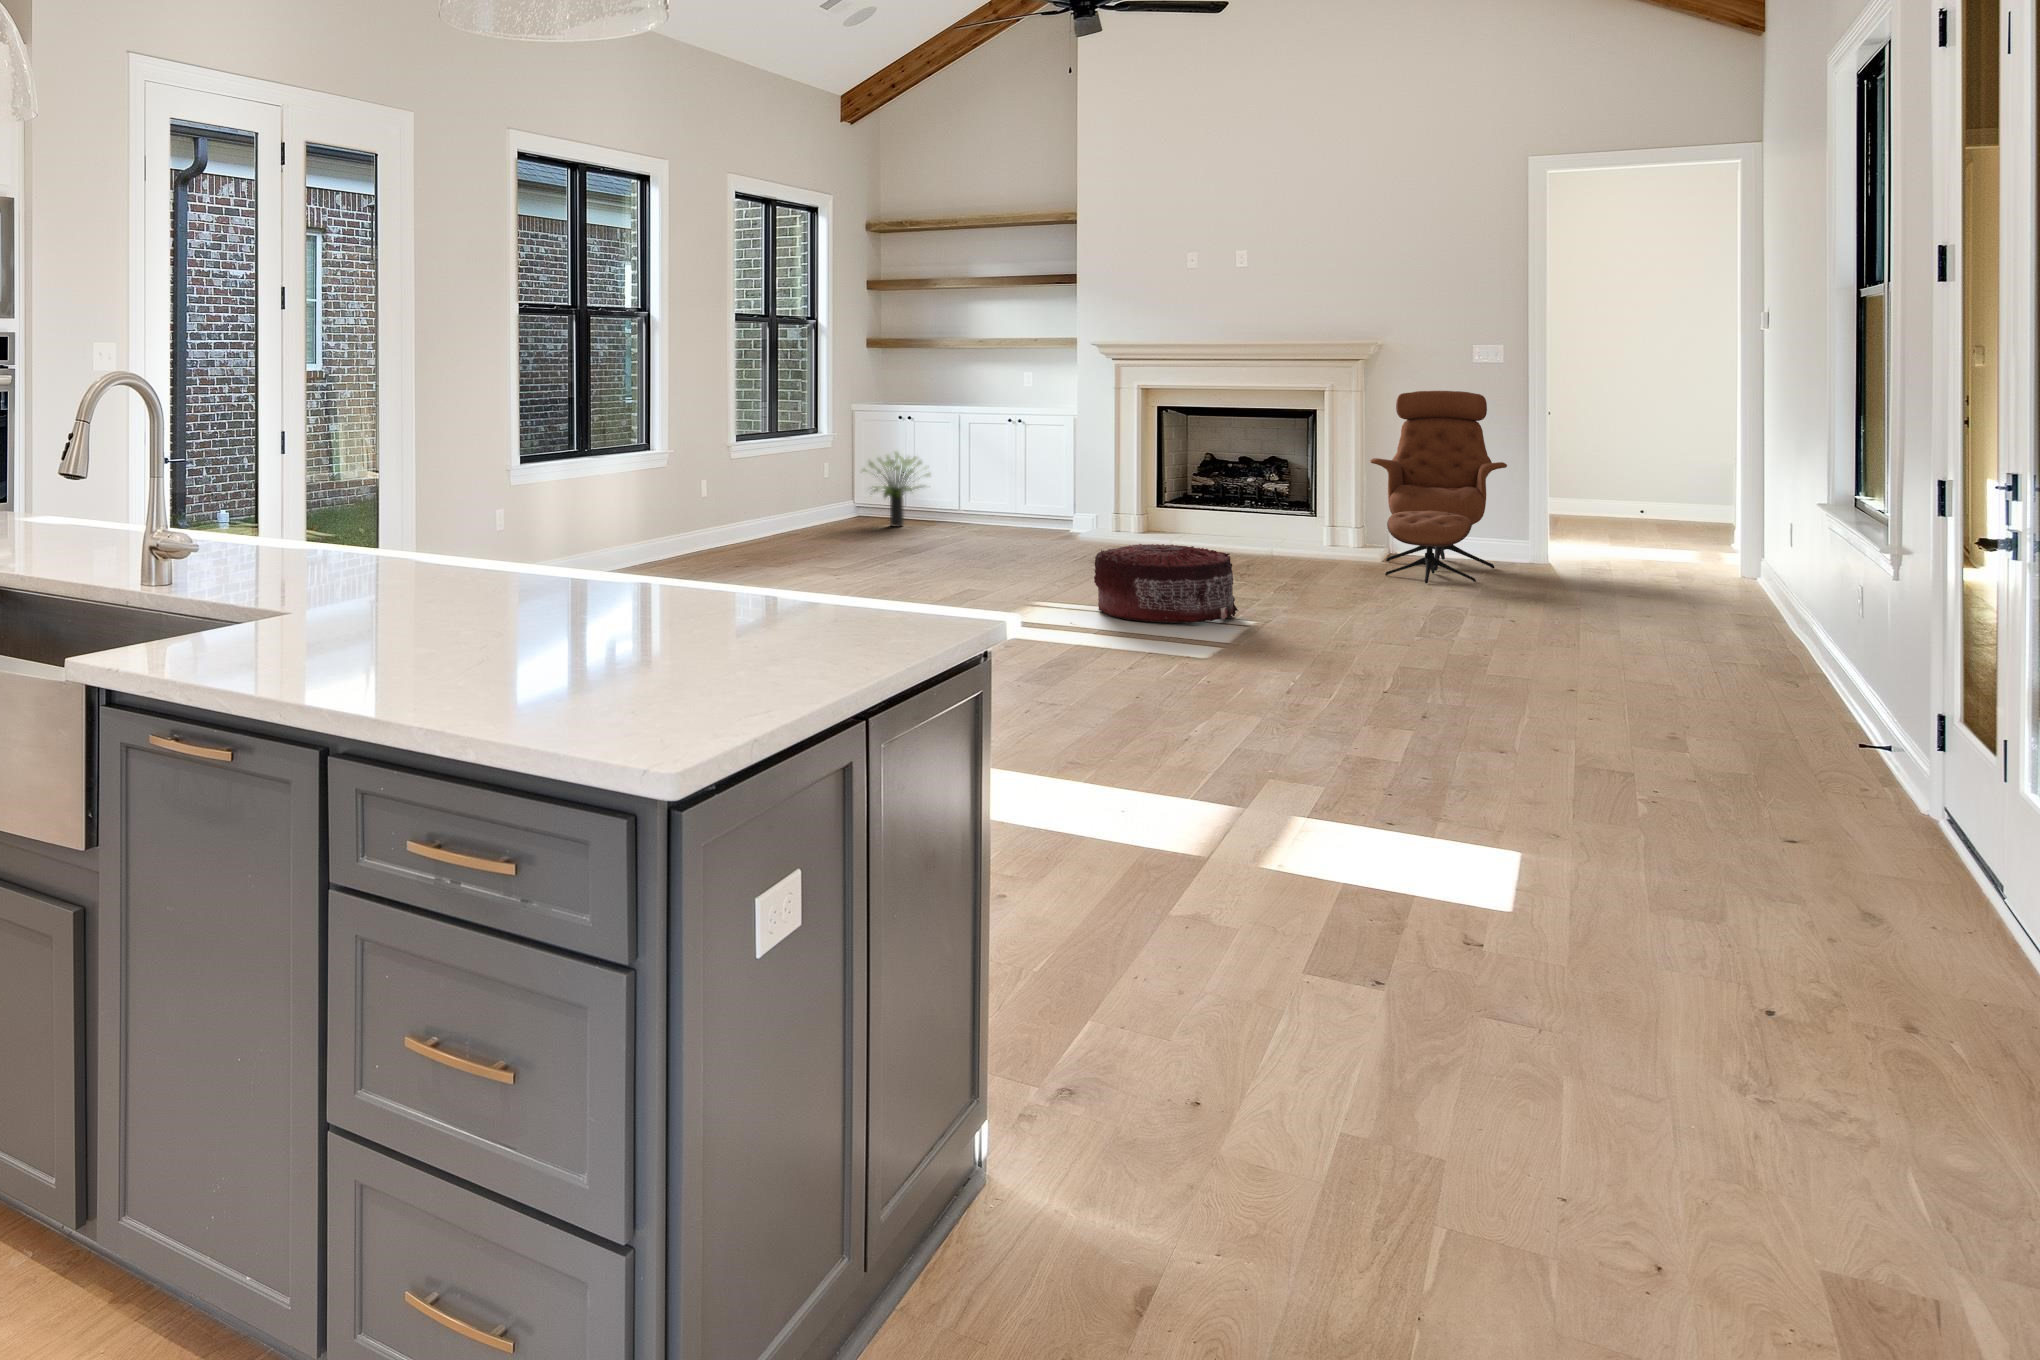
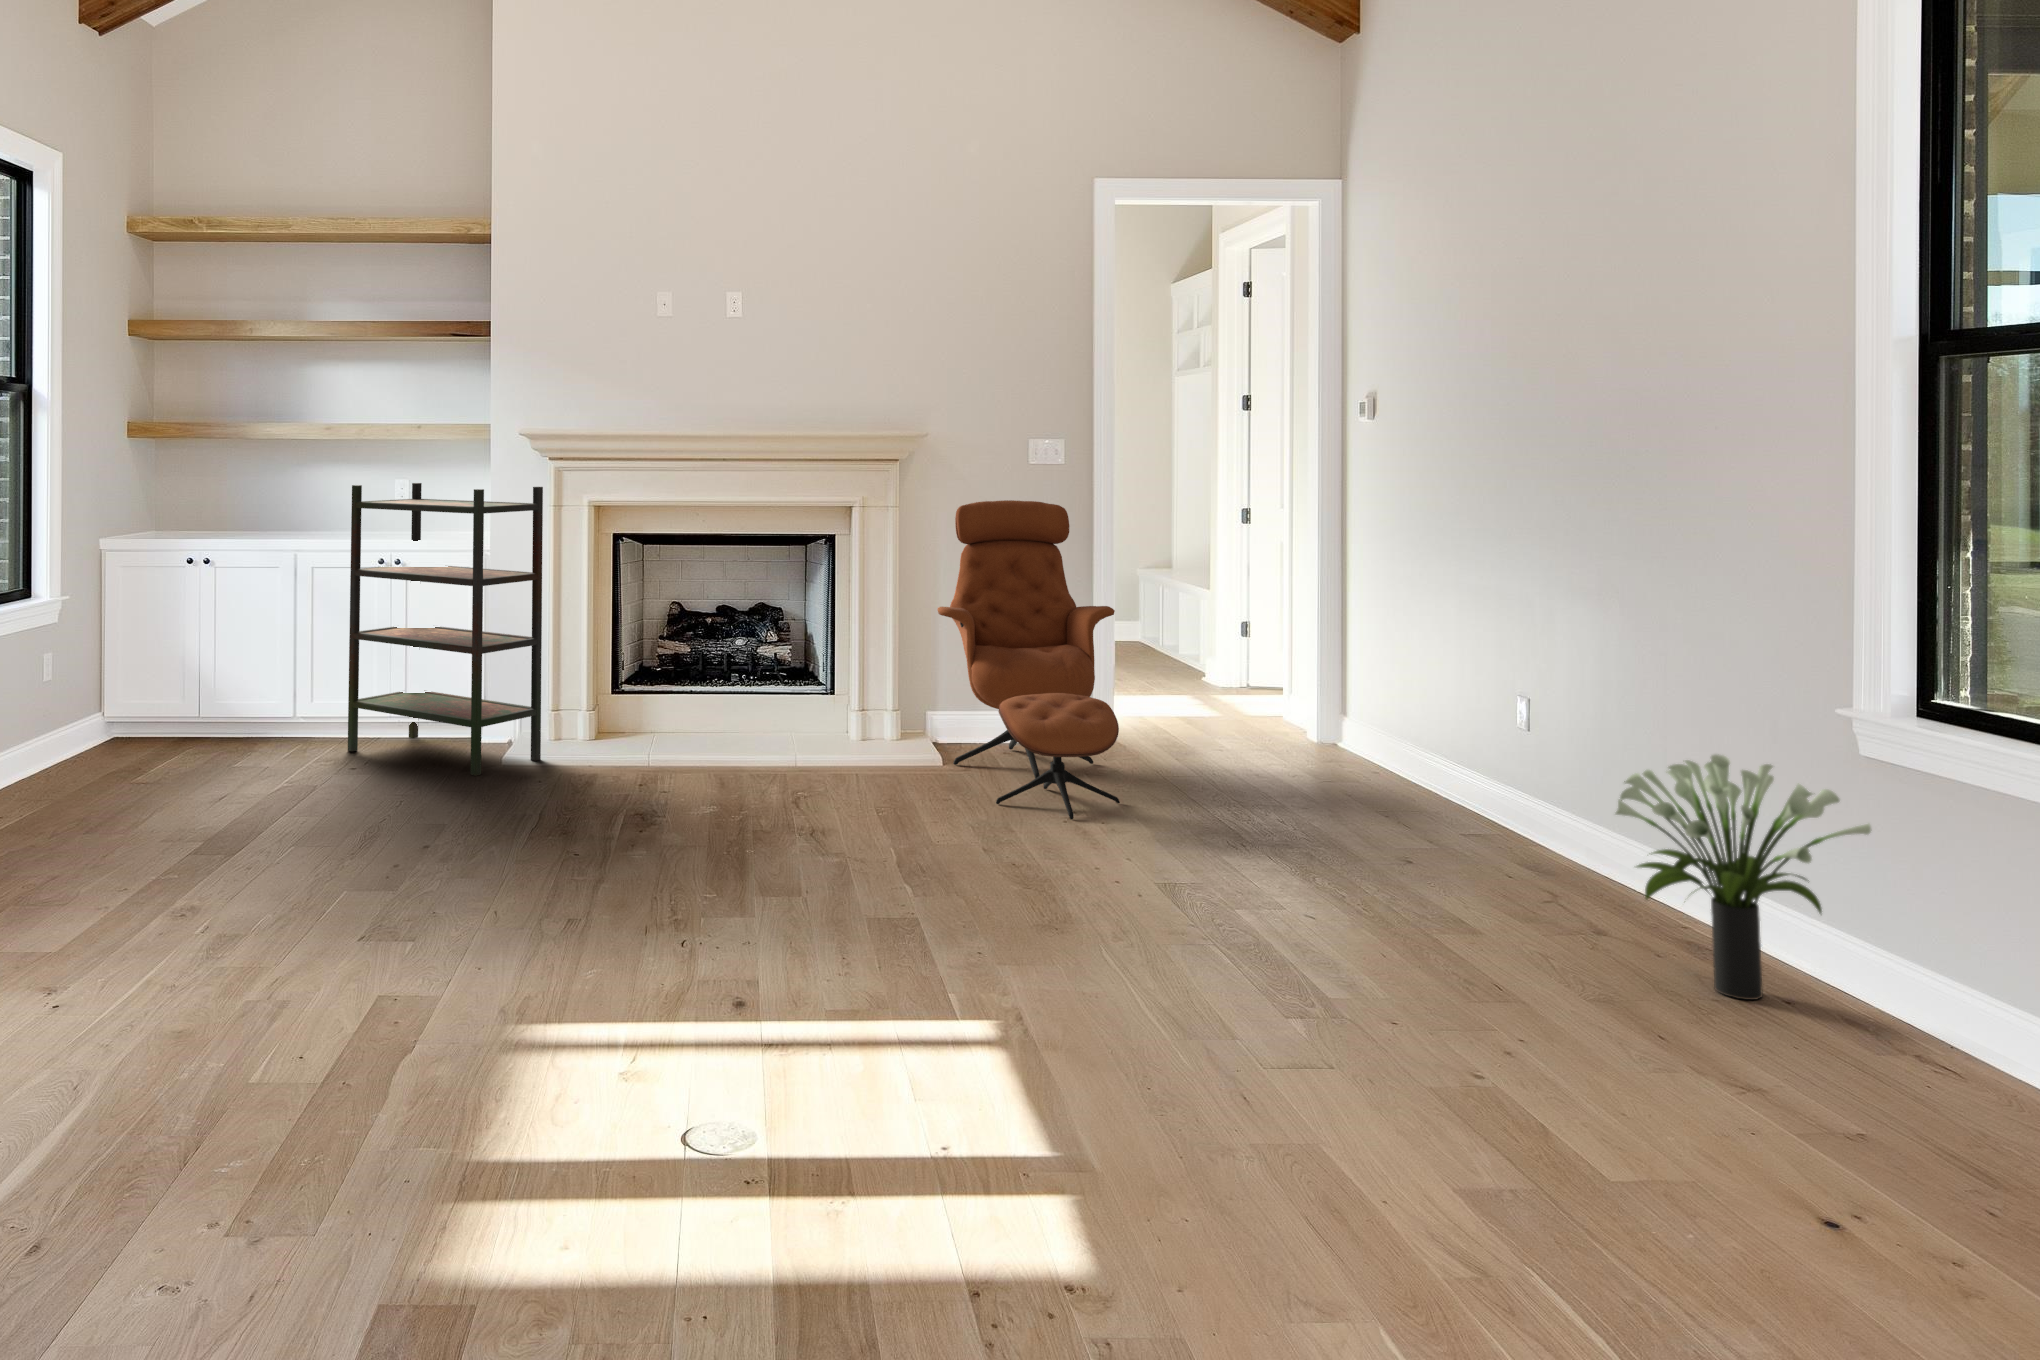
bookshelf: none [995,376,1109,543] -> present [348,483,543,776]
potted plant: present [862,452,931,527] -> present [1616,754,1871,1000]
pouf: present [1094,544,1238,623] -> none [669,852,958,1087]

